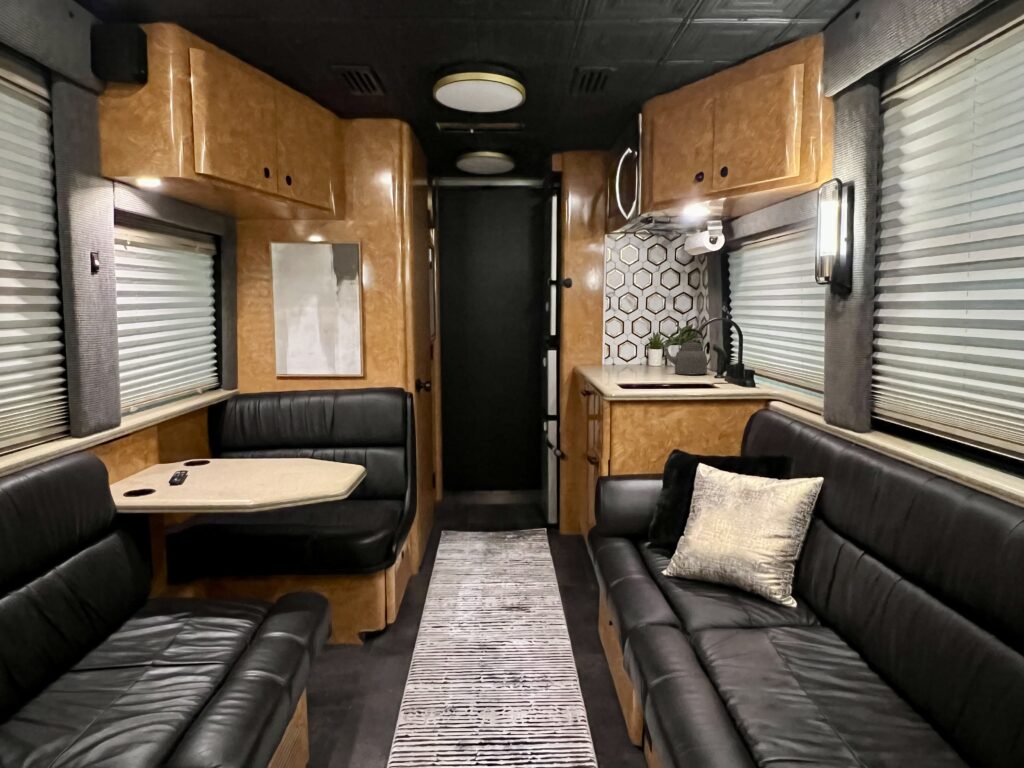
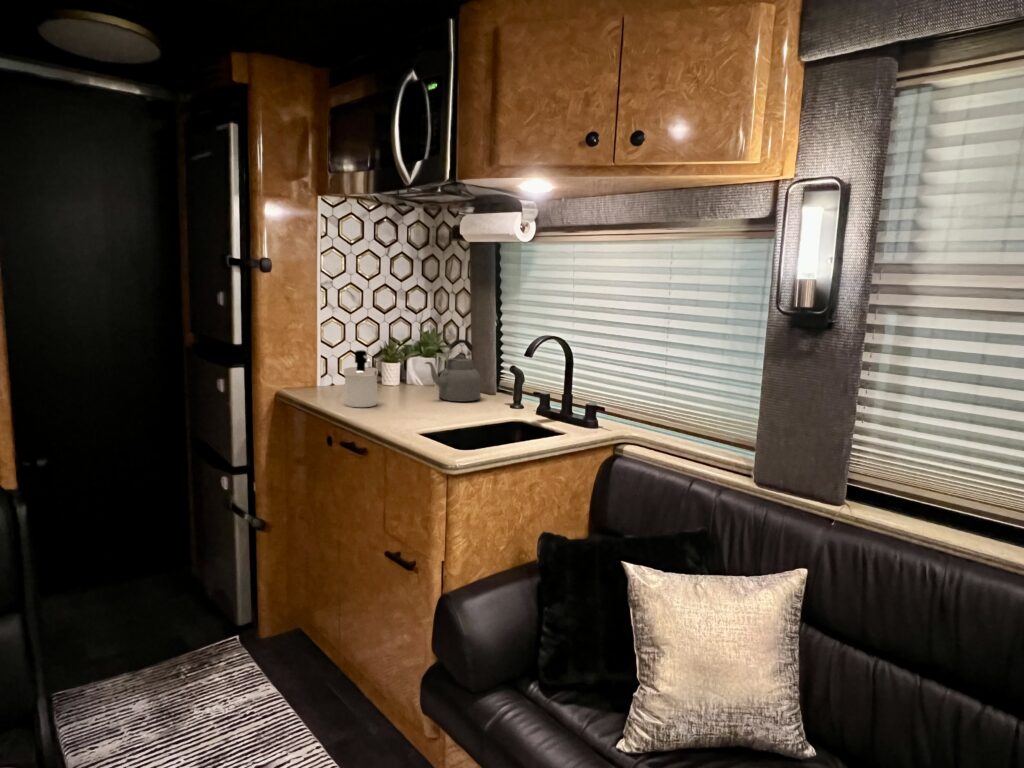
soap dispenser: none [600,336,623,374] -> present [344,350,378,407]

